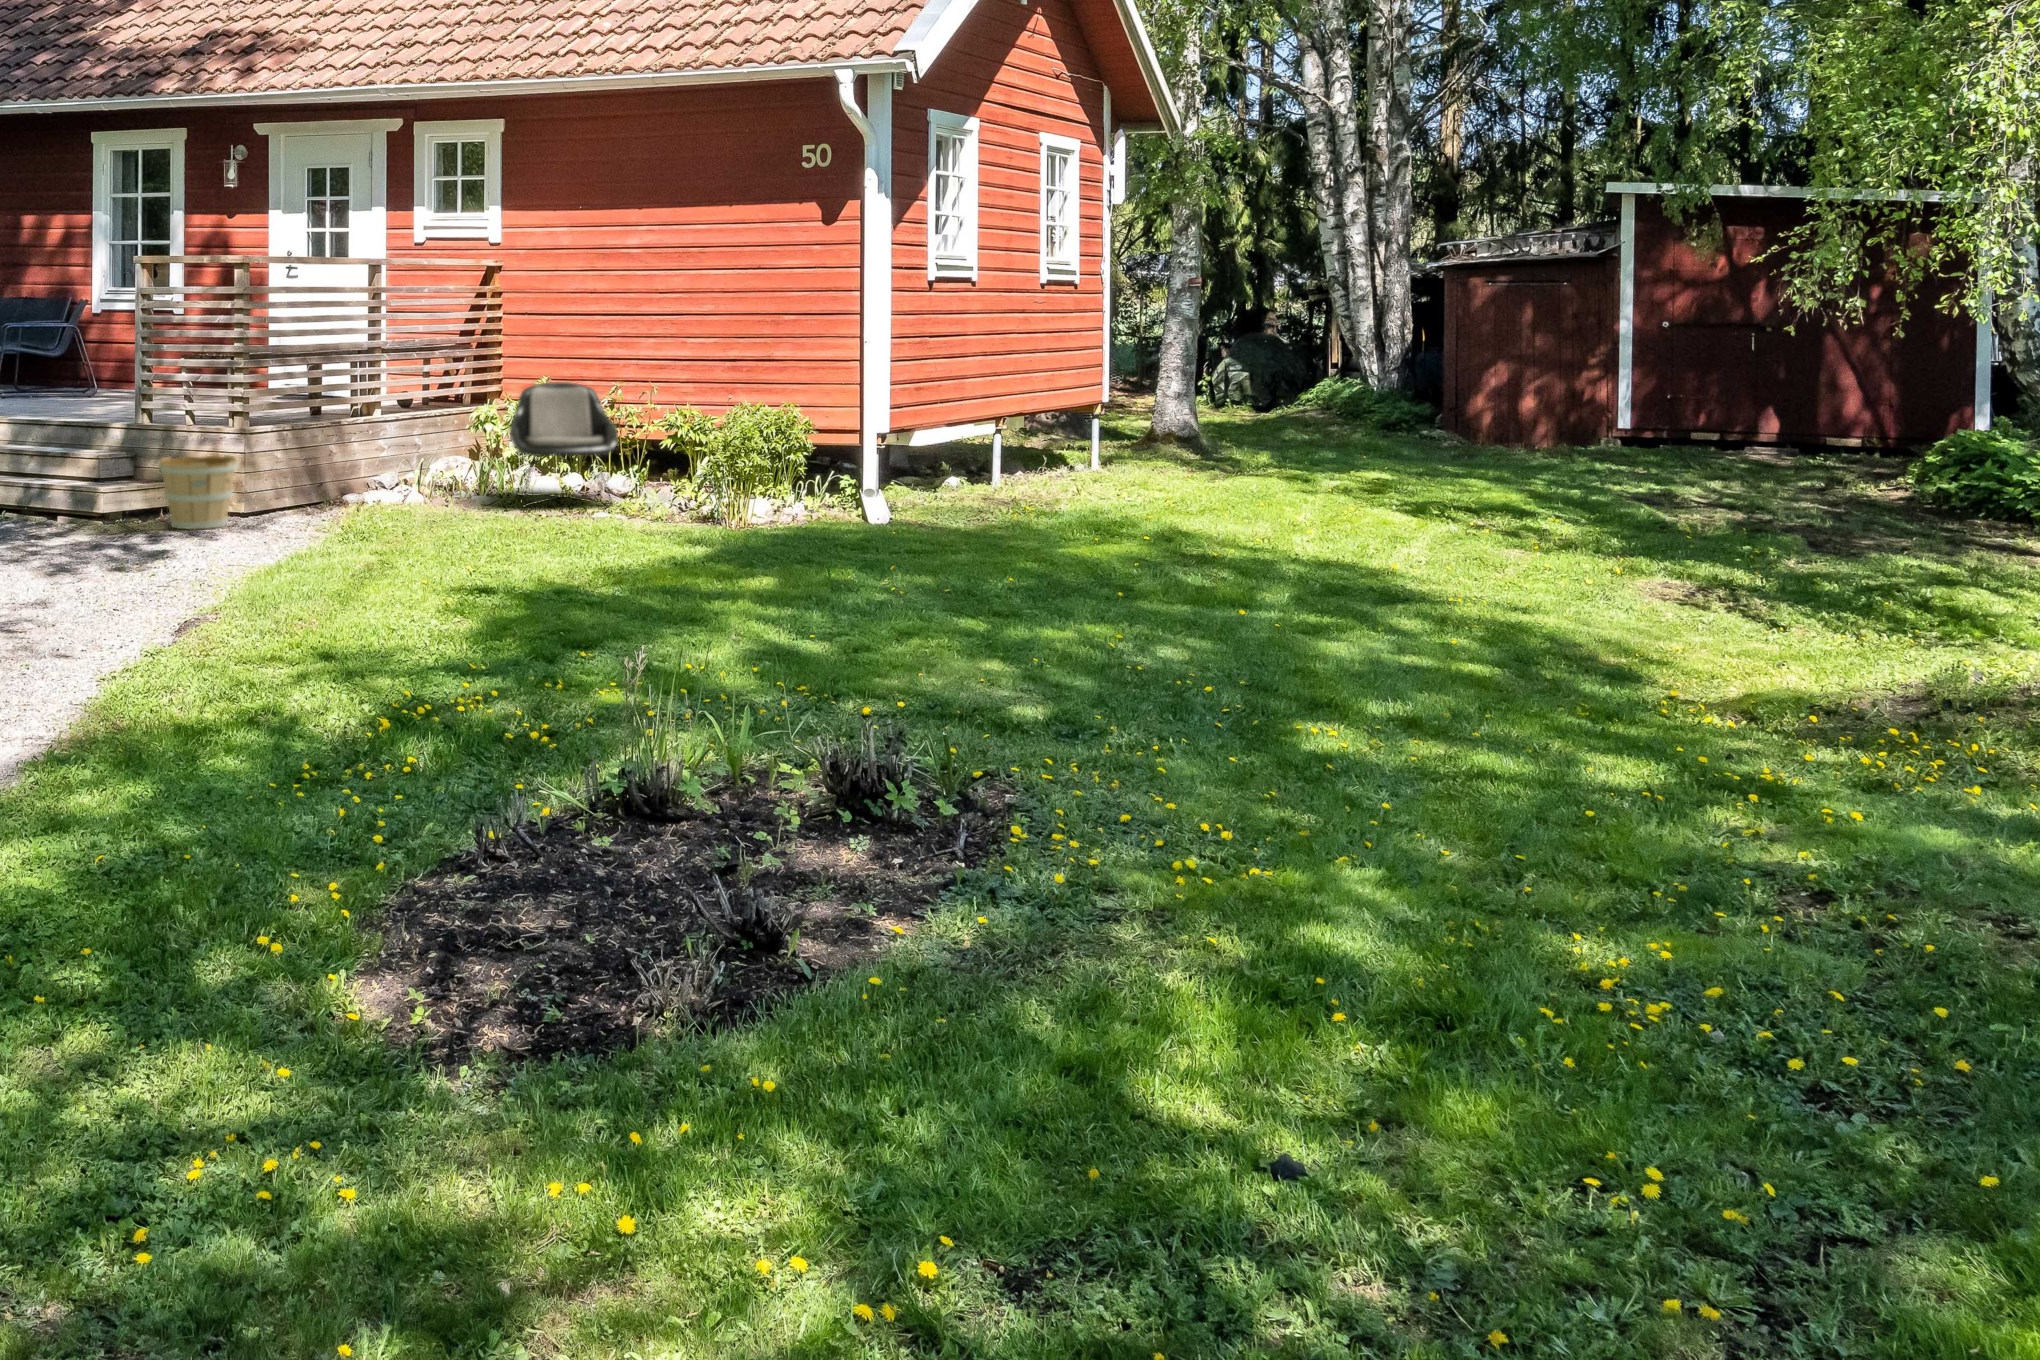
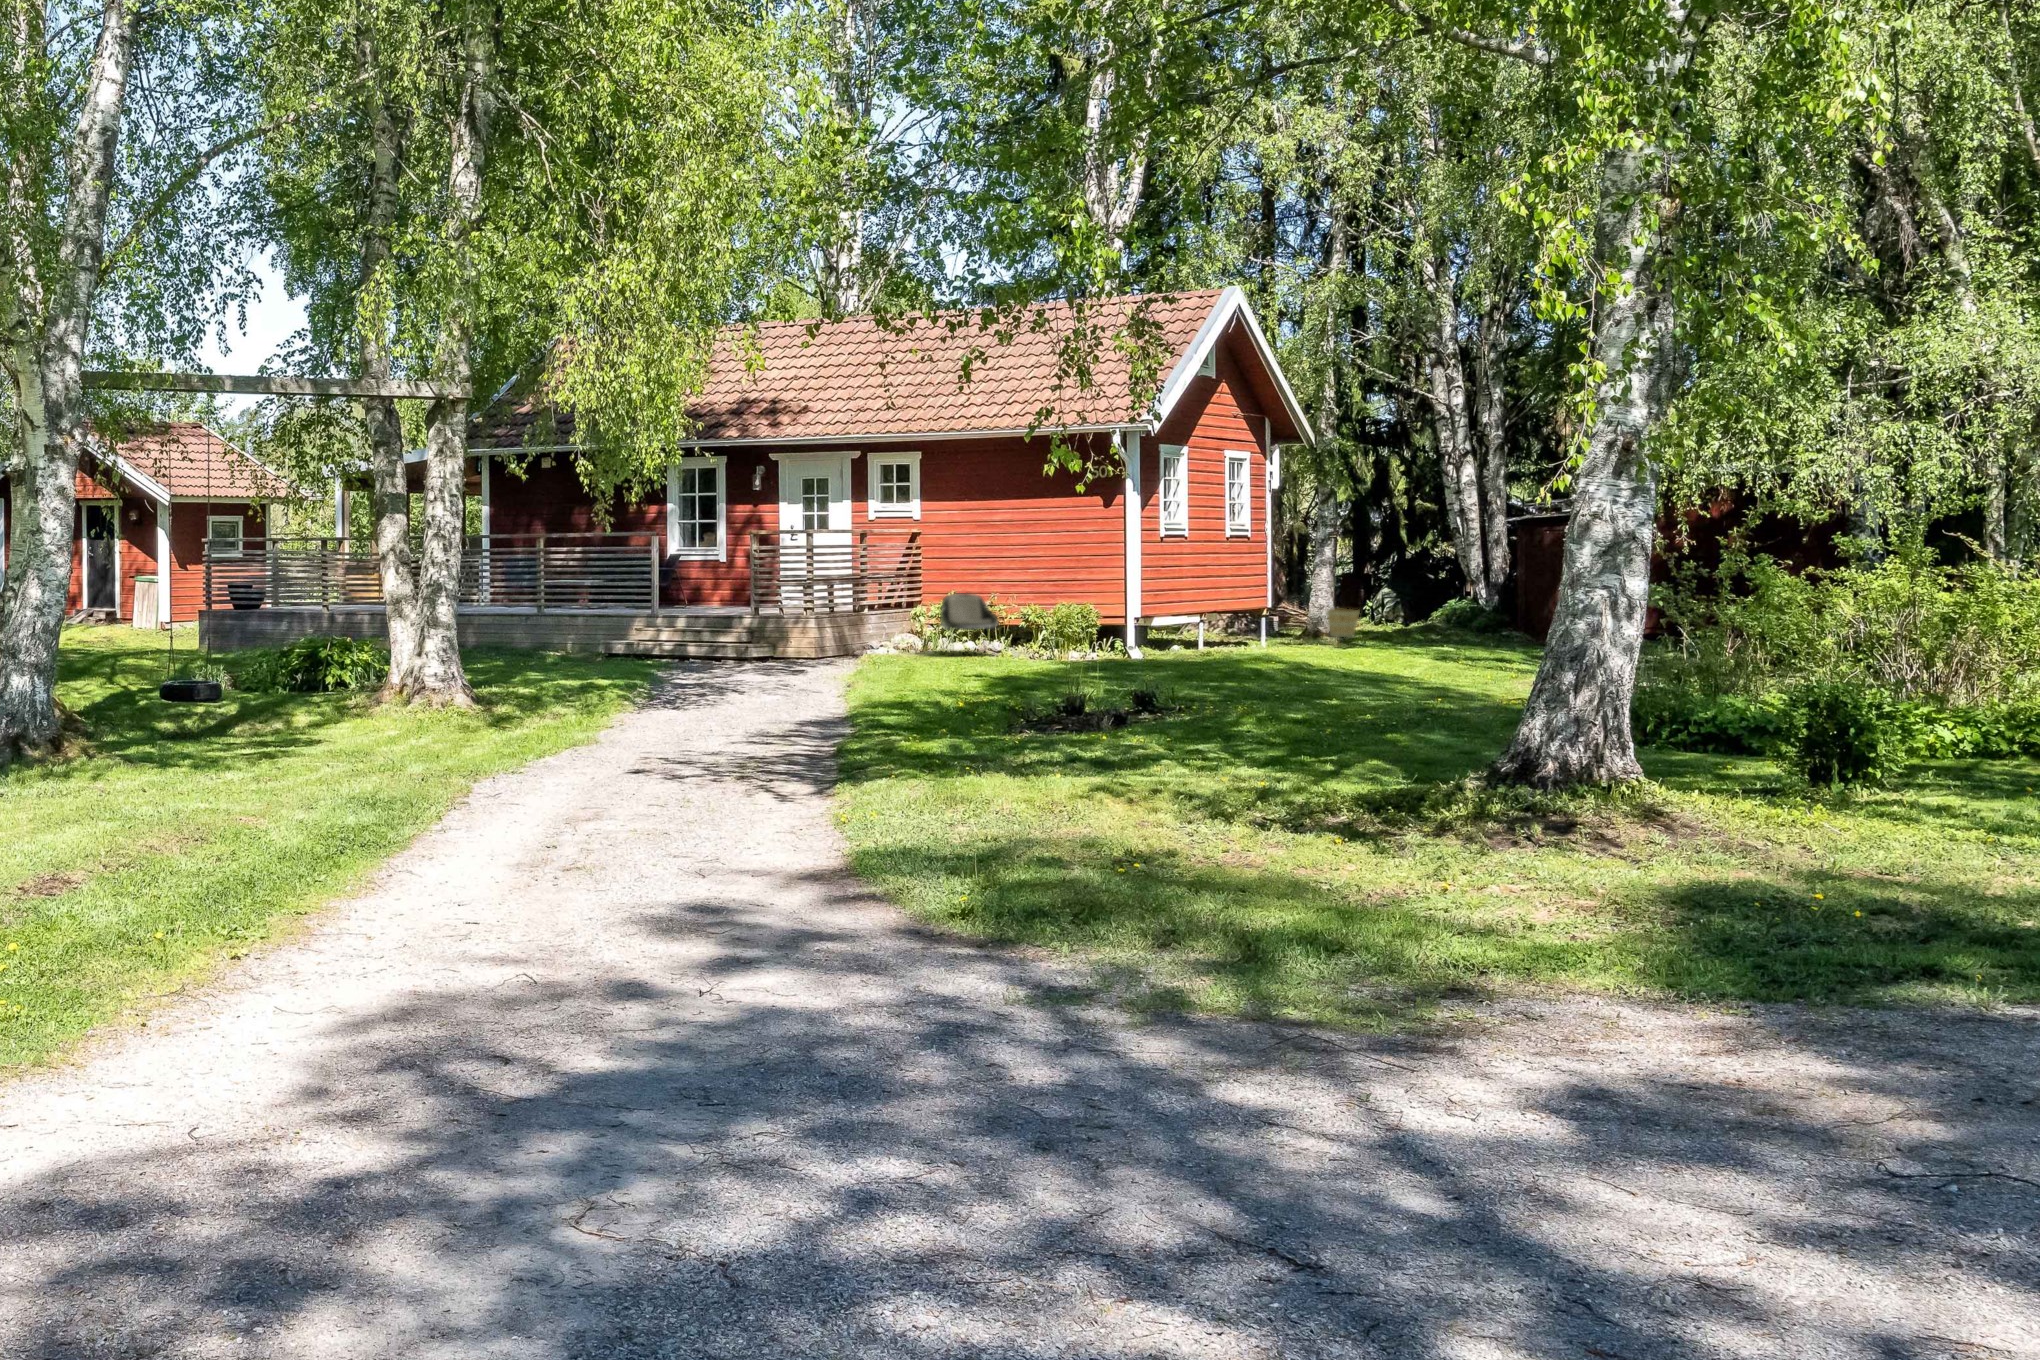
wooden bucket: present [159,455,237,530] -> present [1326,608,1359,637]

